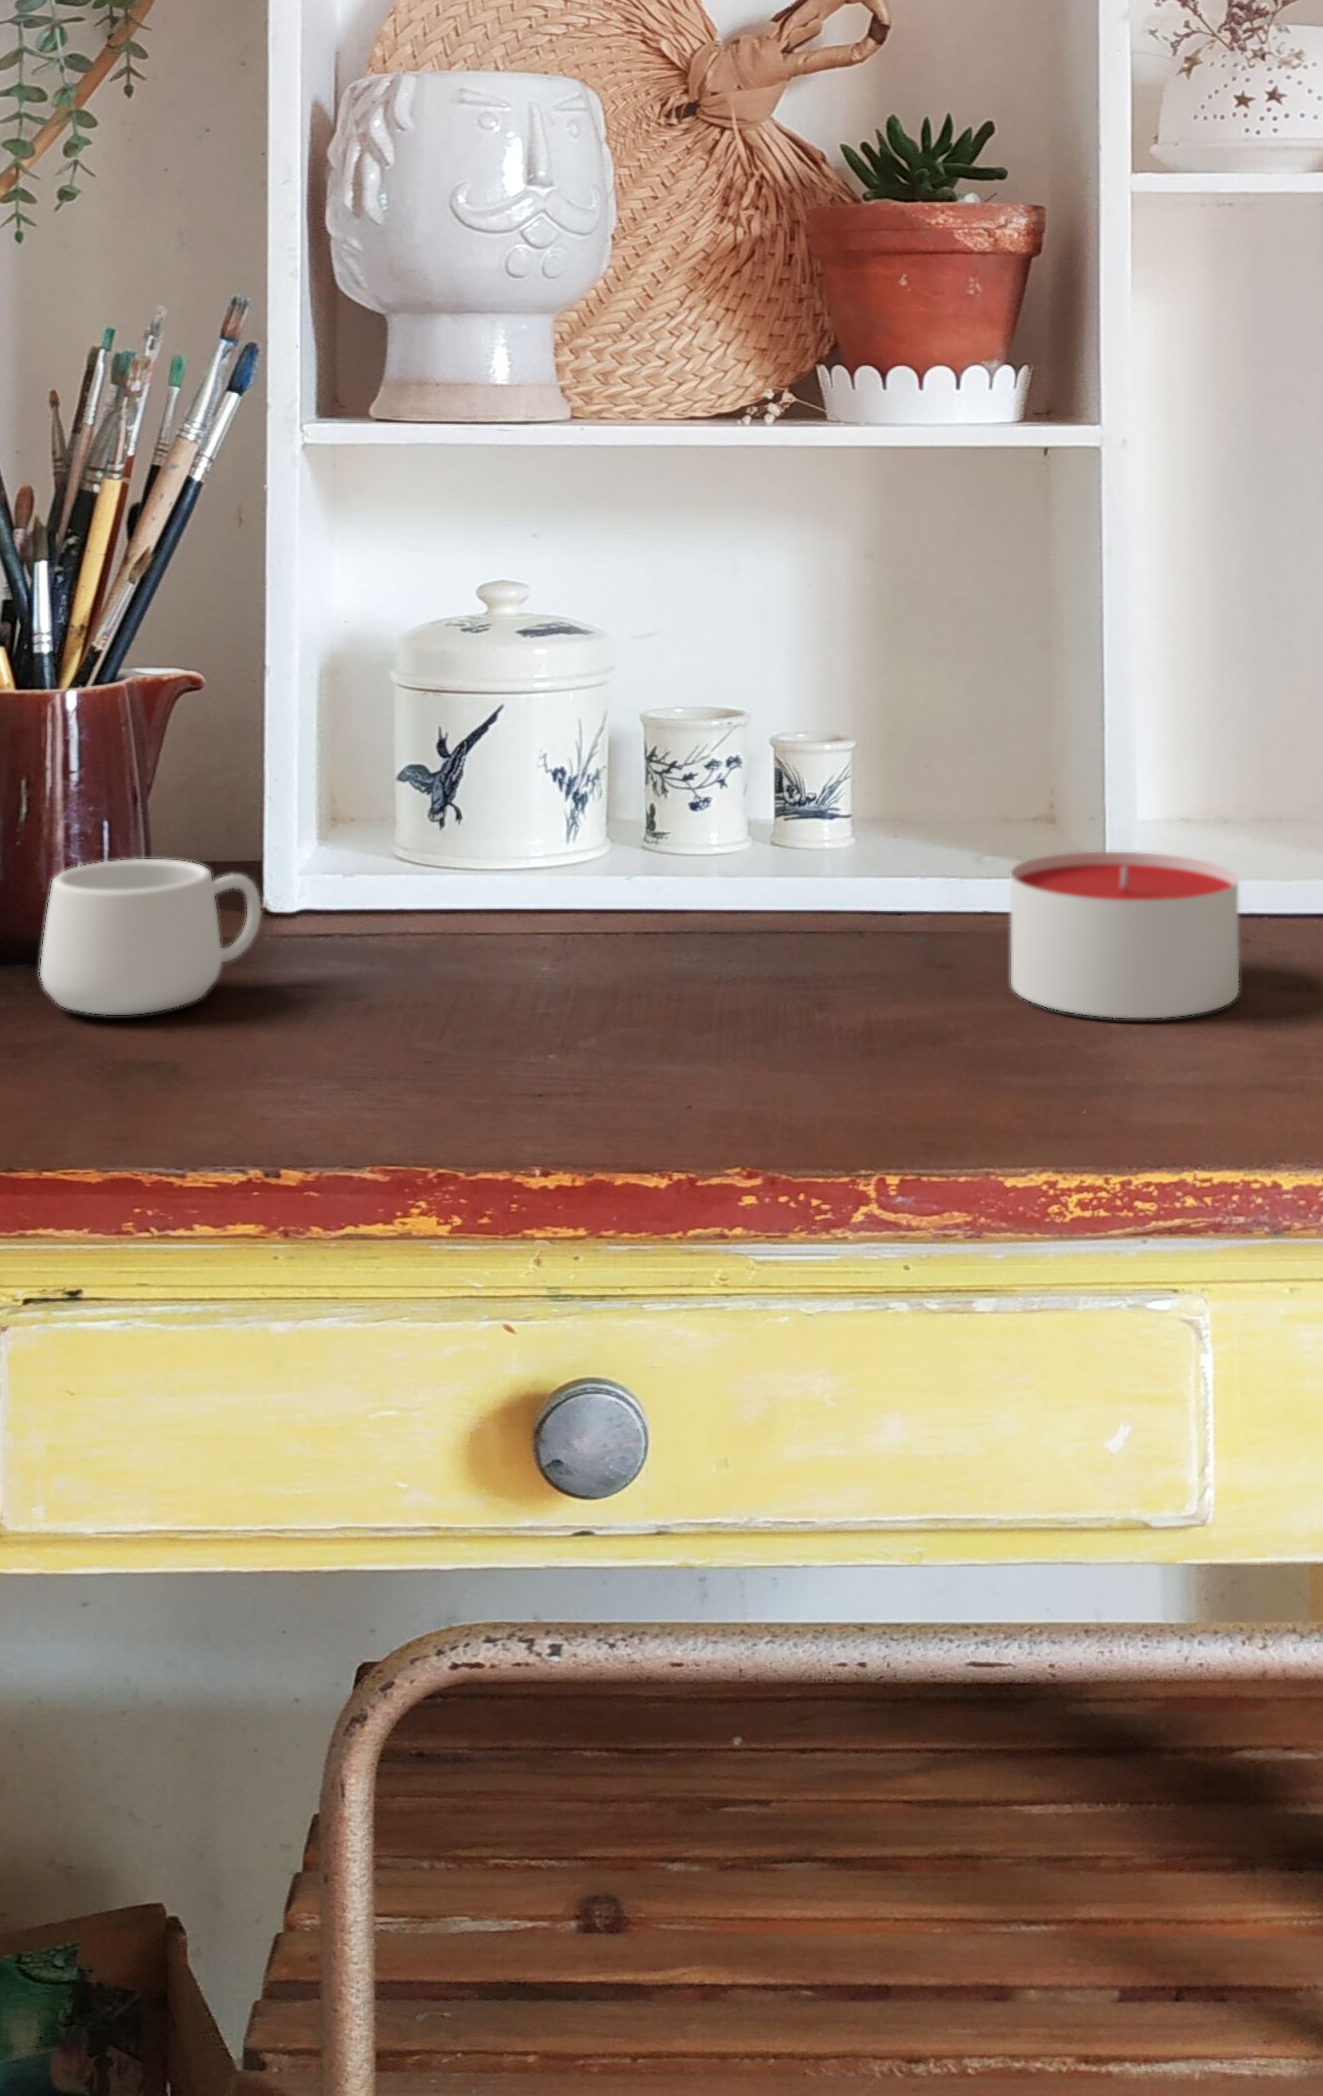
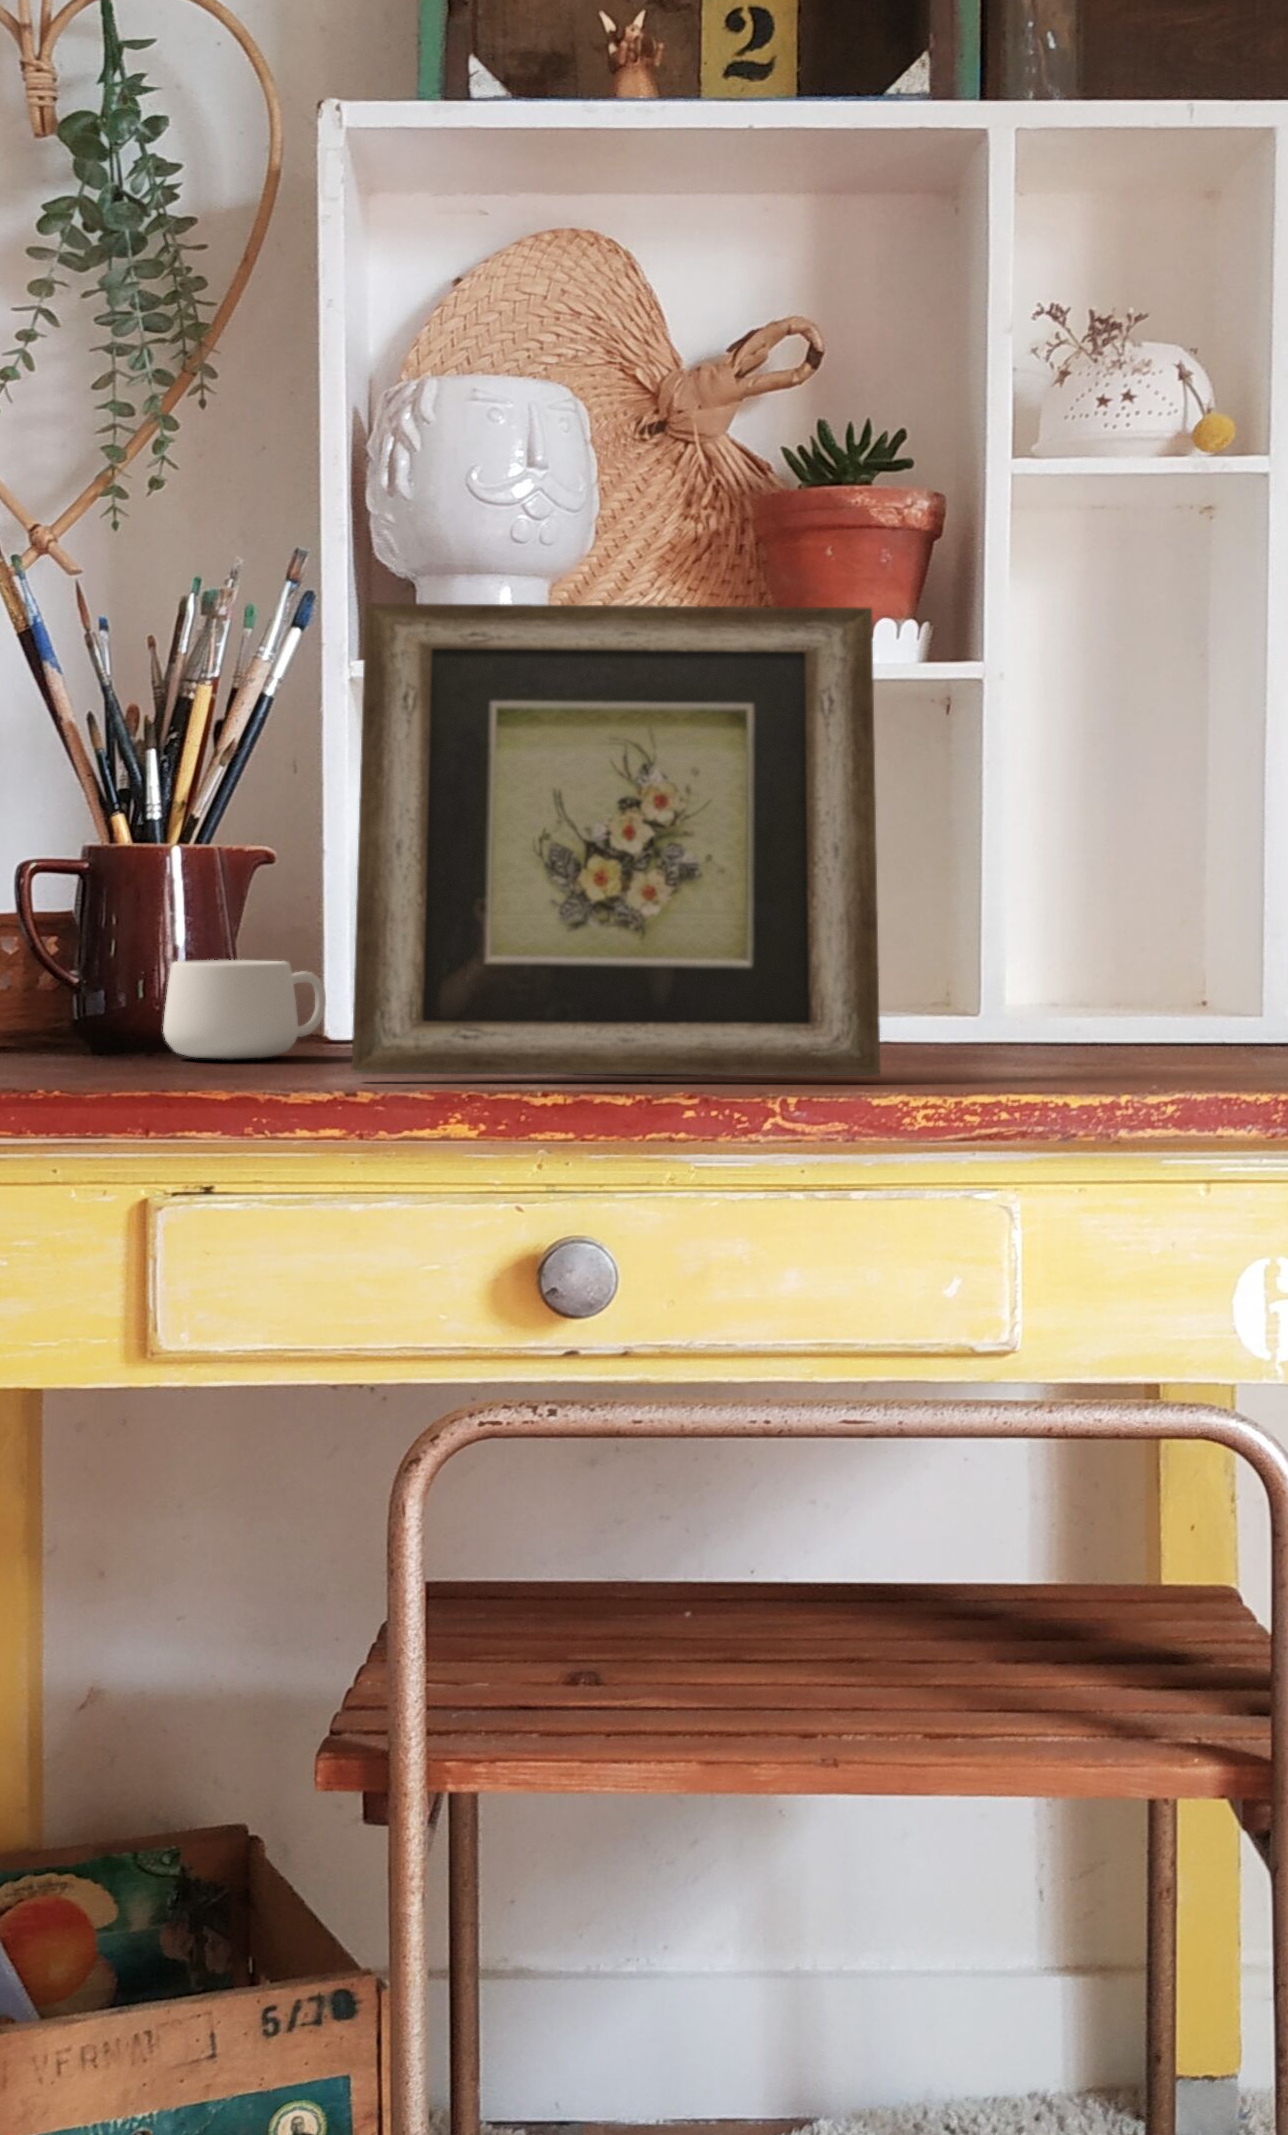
picture frame: none [275,438,1006,1113] -> present [352,603,880,1076]
candle: present [1011,852,1239,1018] -> none [898,966,1072,1064]

